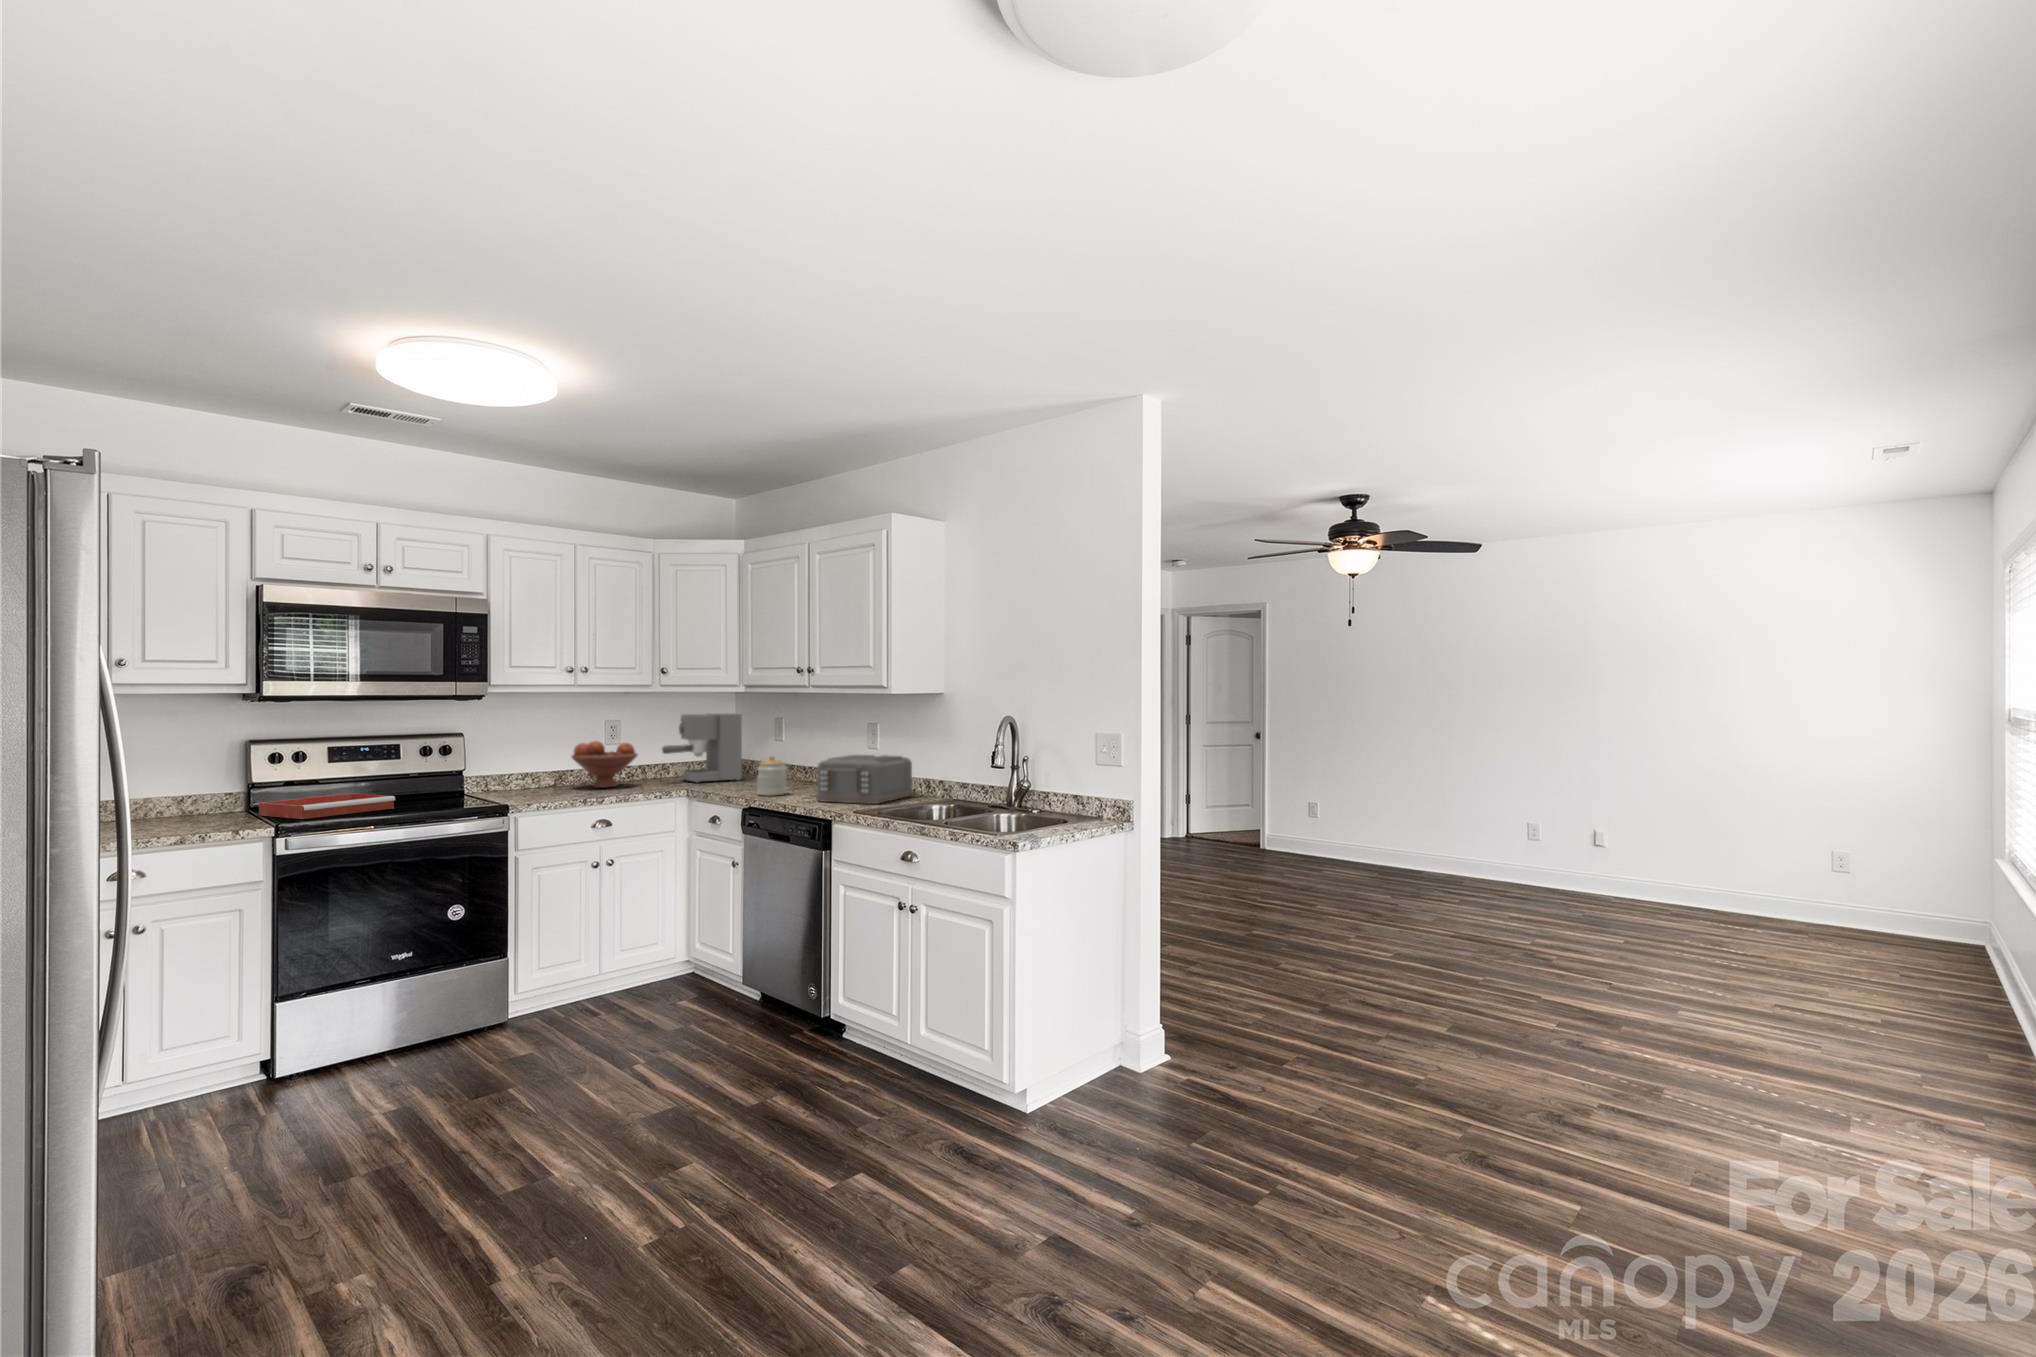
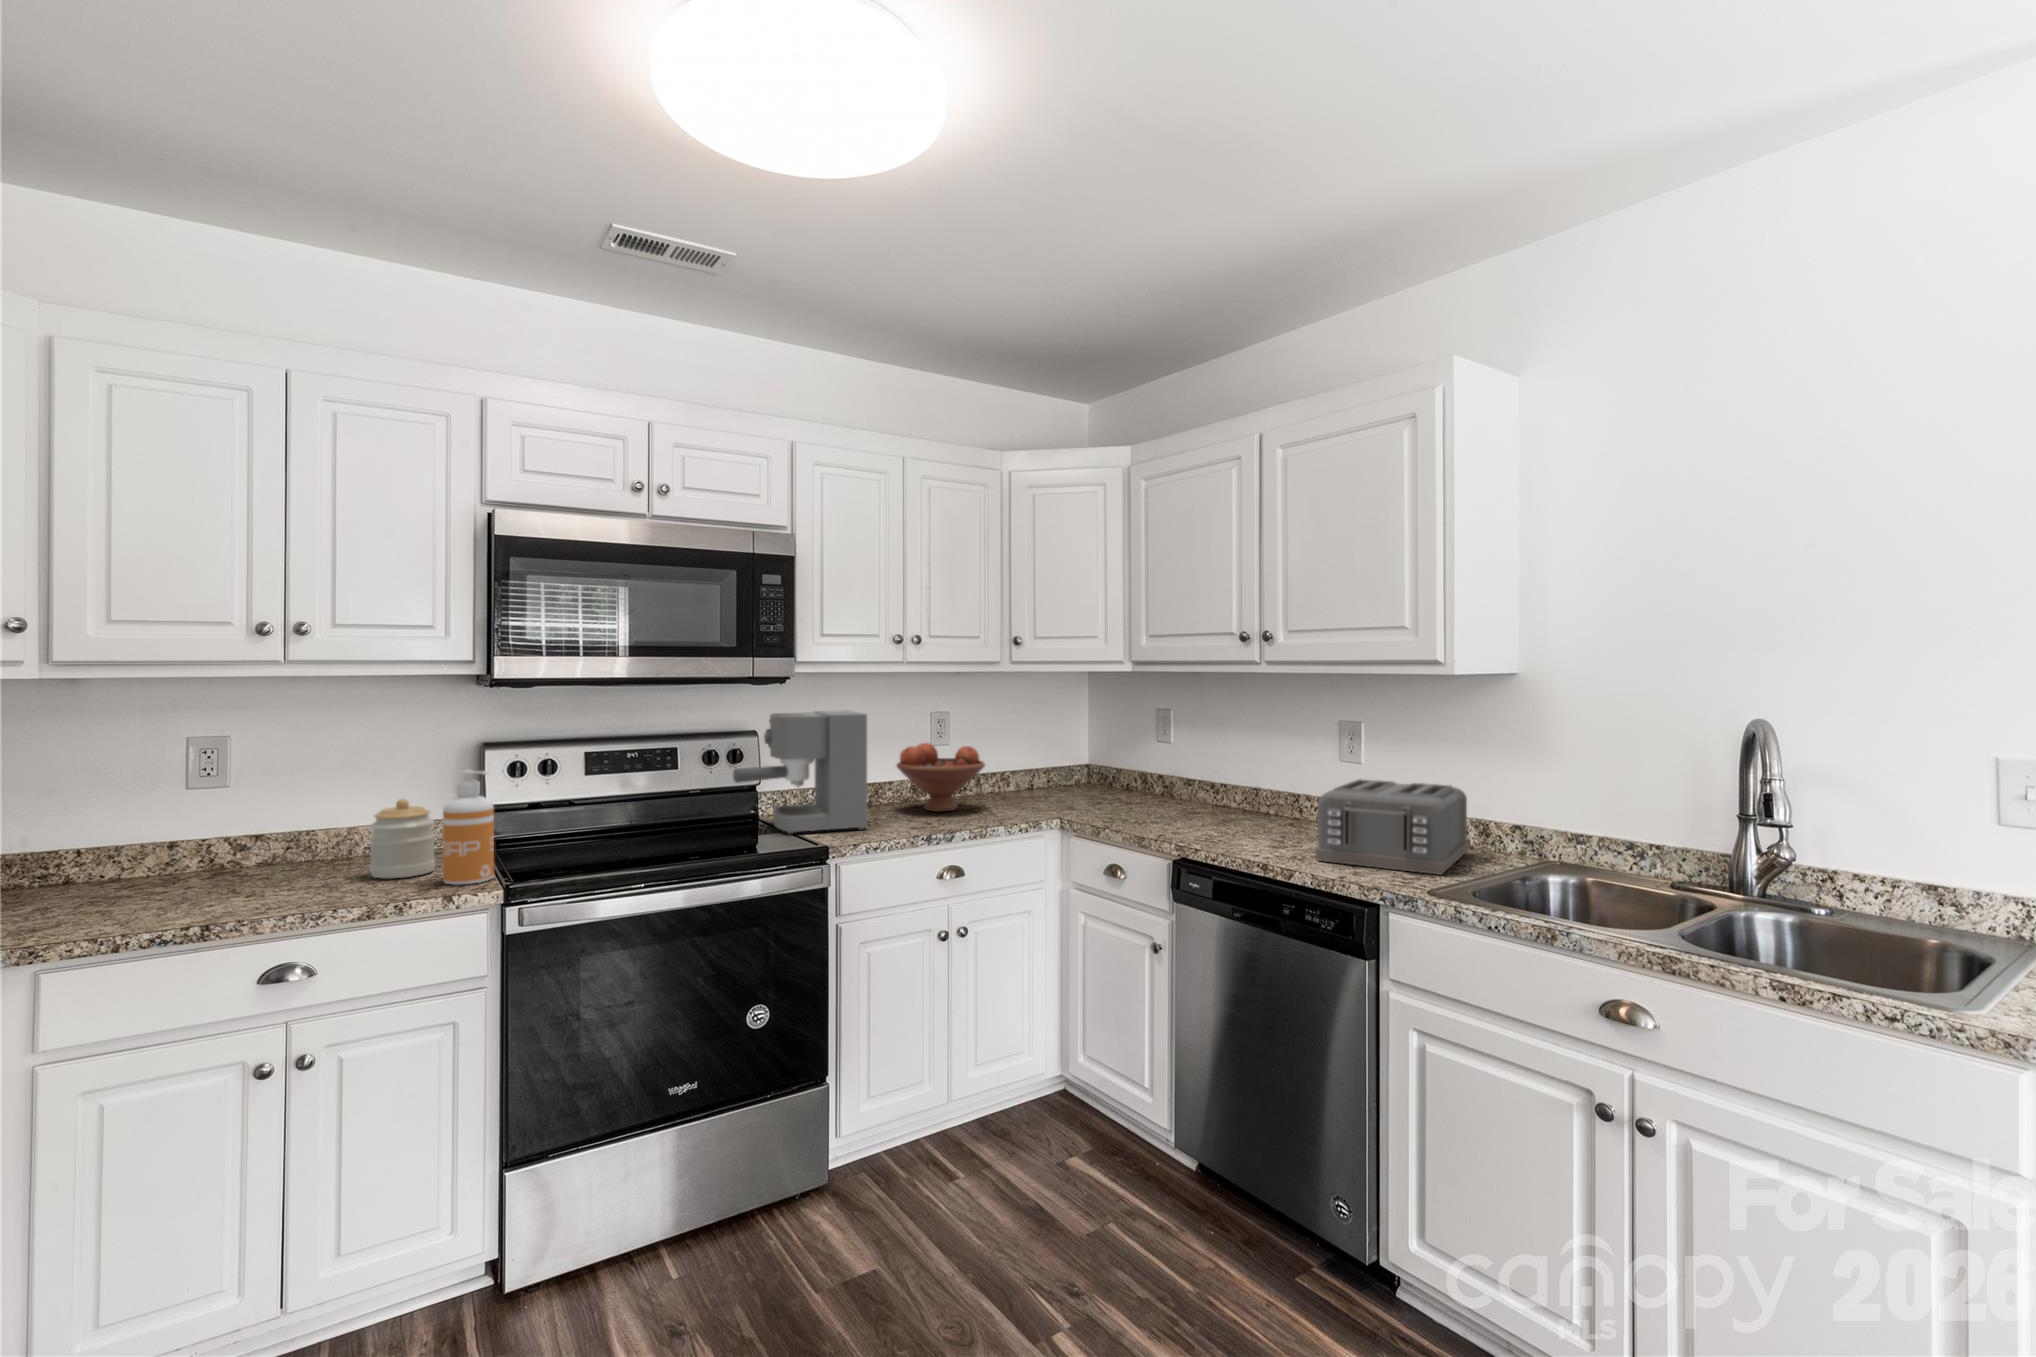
coffee maker: present [662,713,742,783] -> present [733,710,867,834]
soap dispenser: none [229,755,265,826] -> present [443,770,494,885]
jar: present [757,755,787,796] -> present [370,799,435,878]
tray: present [259,793,395,819] -> none [491,820,674,869]

